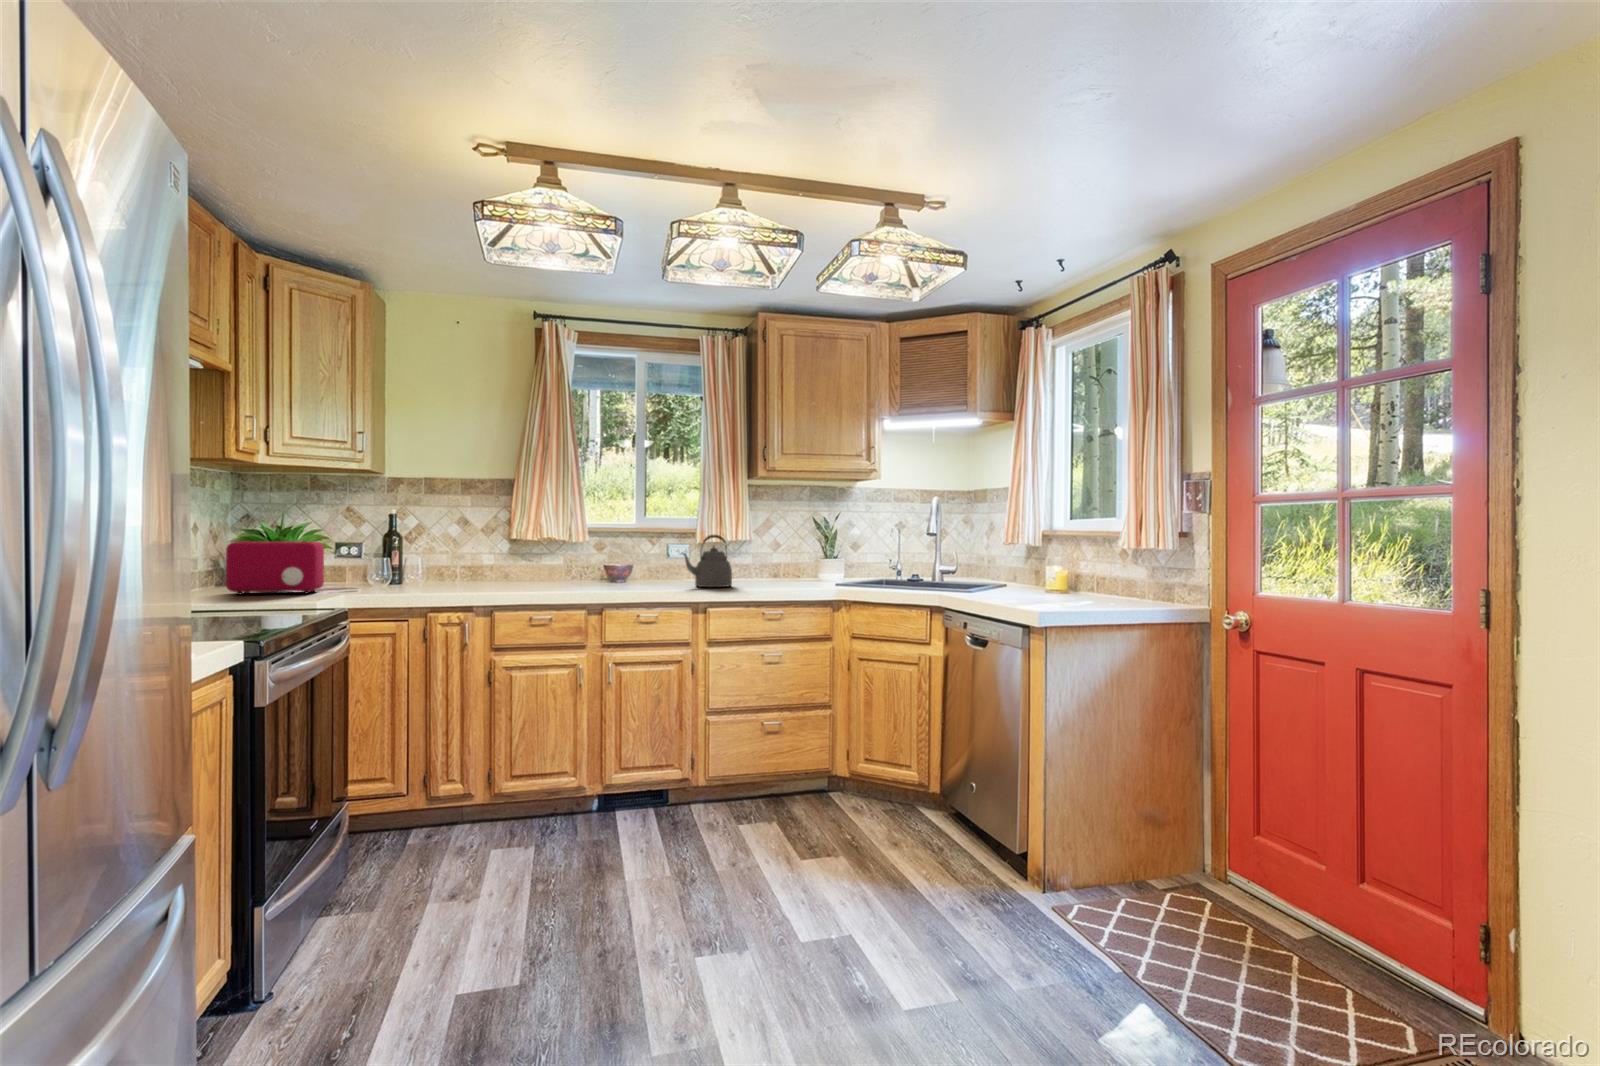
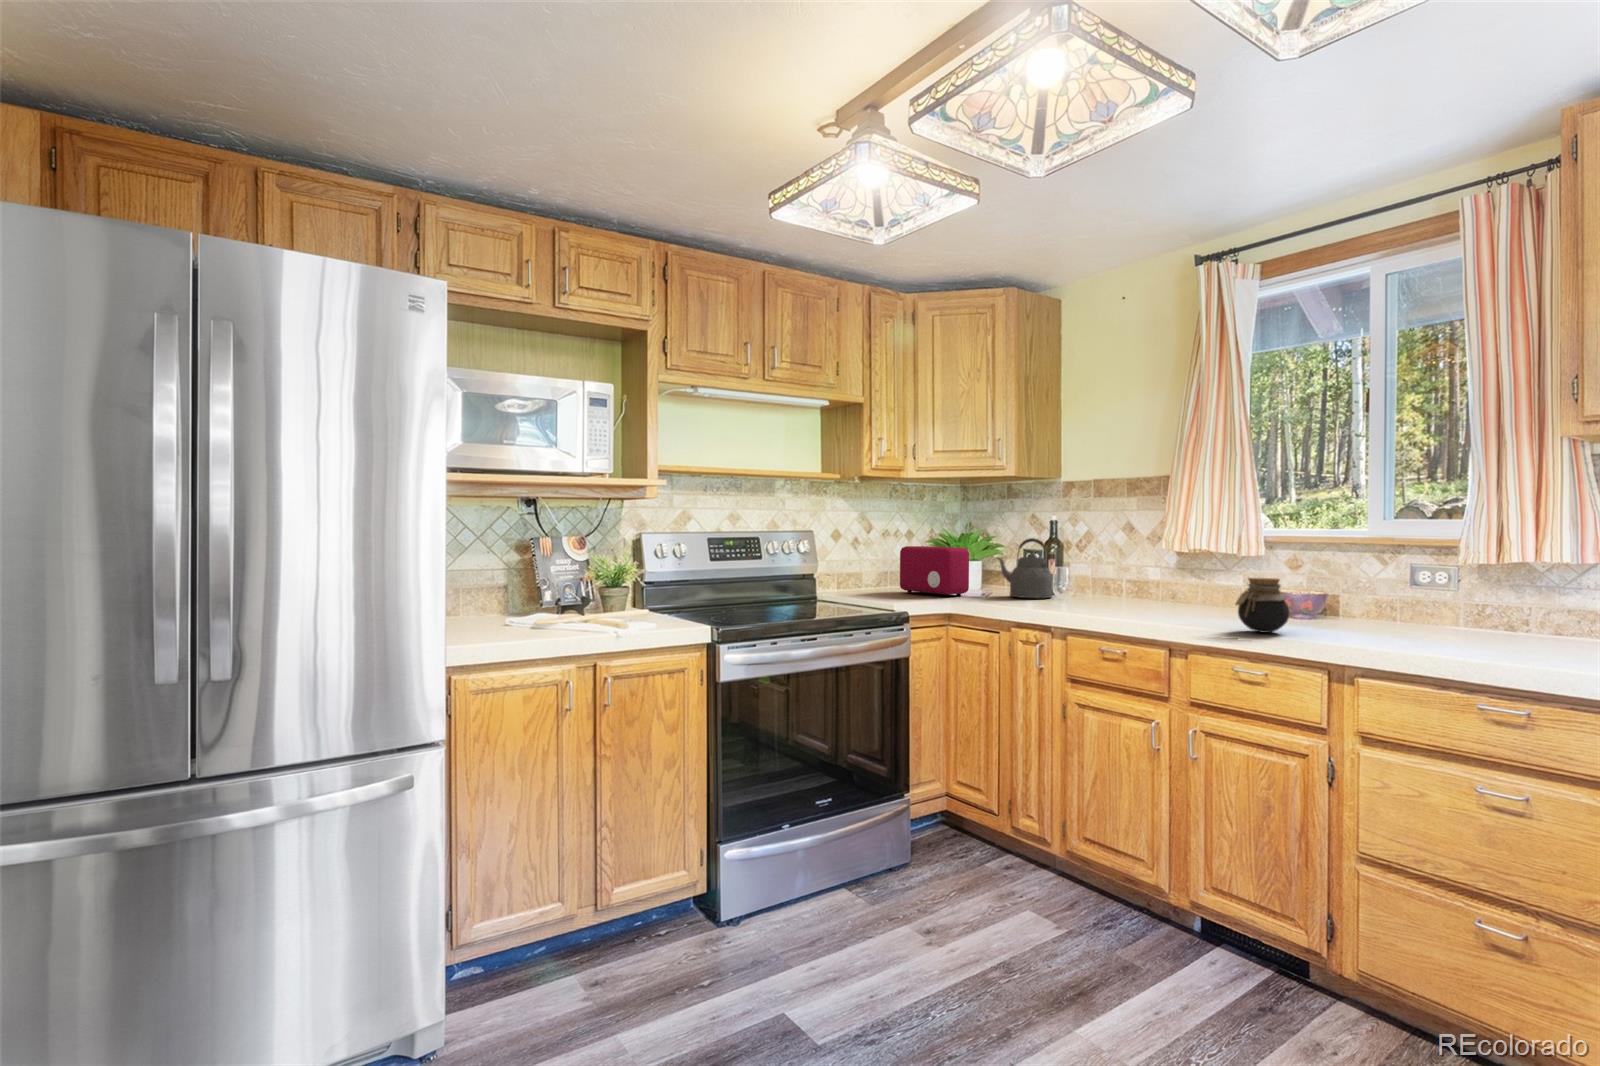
kettle: present [681,535,732,587] -> present [997,538,1053,598]
jar: none [629,555,659,590] -> present [1235,578,1290,633]

